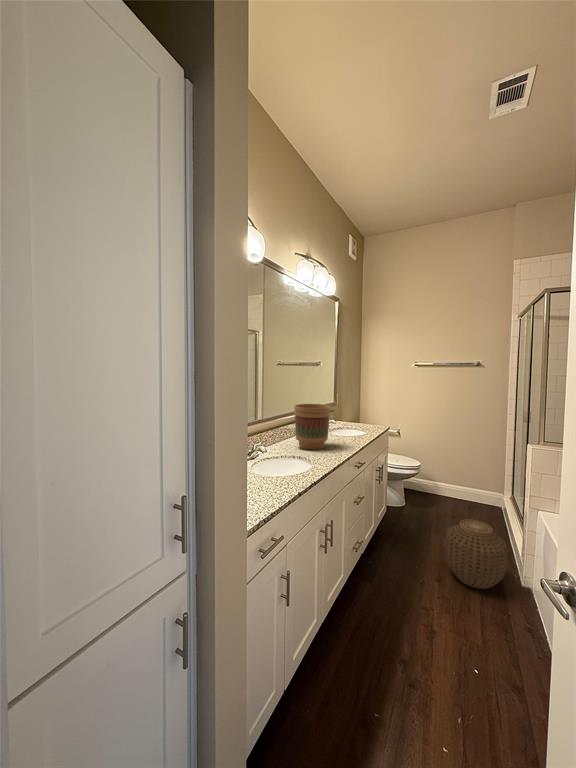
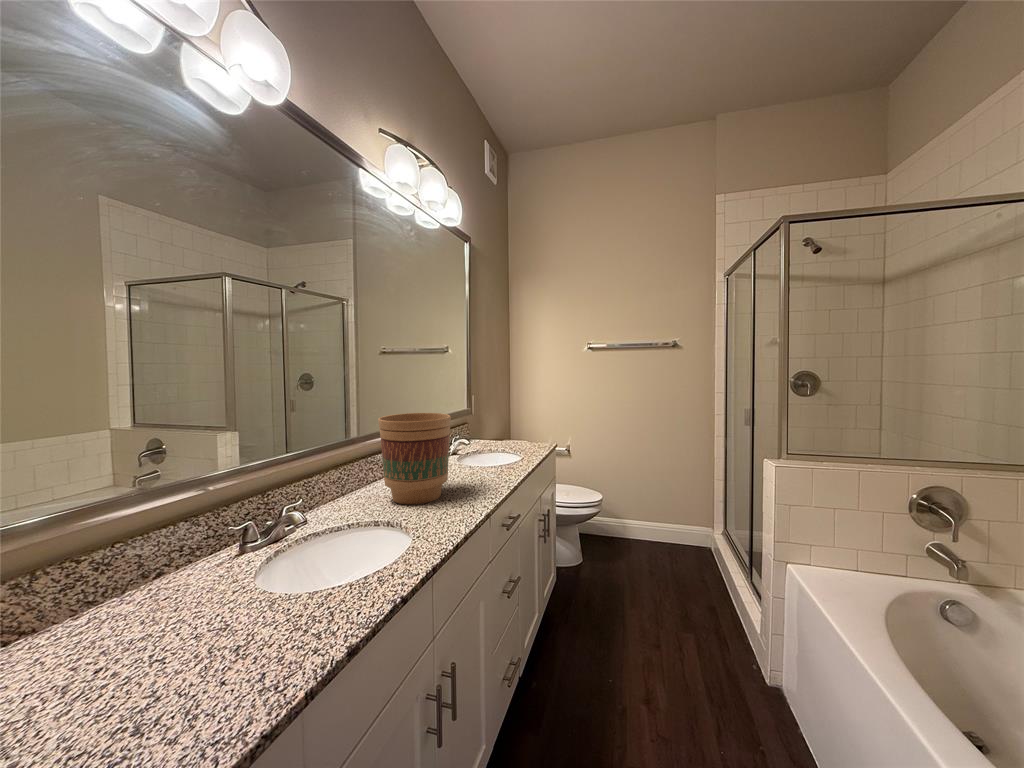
woven basket: present [445,519,508,589] -> none [655,588,753,707]

